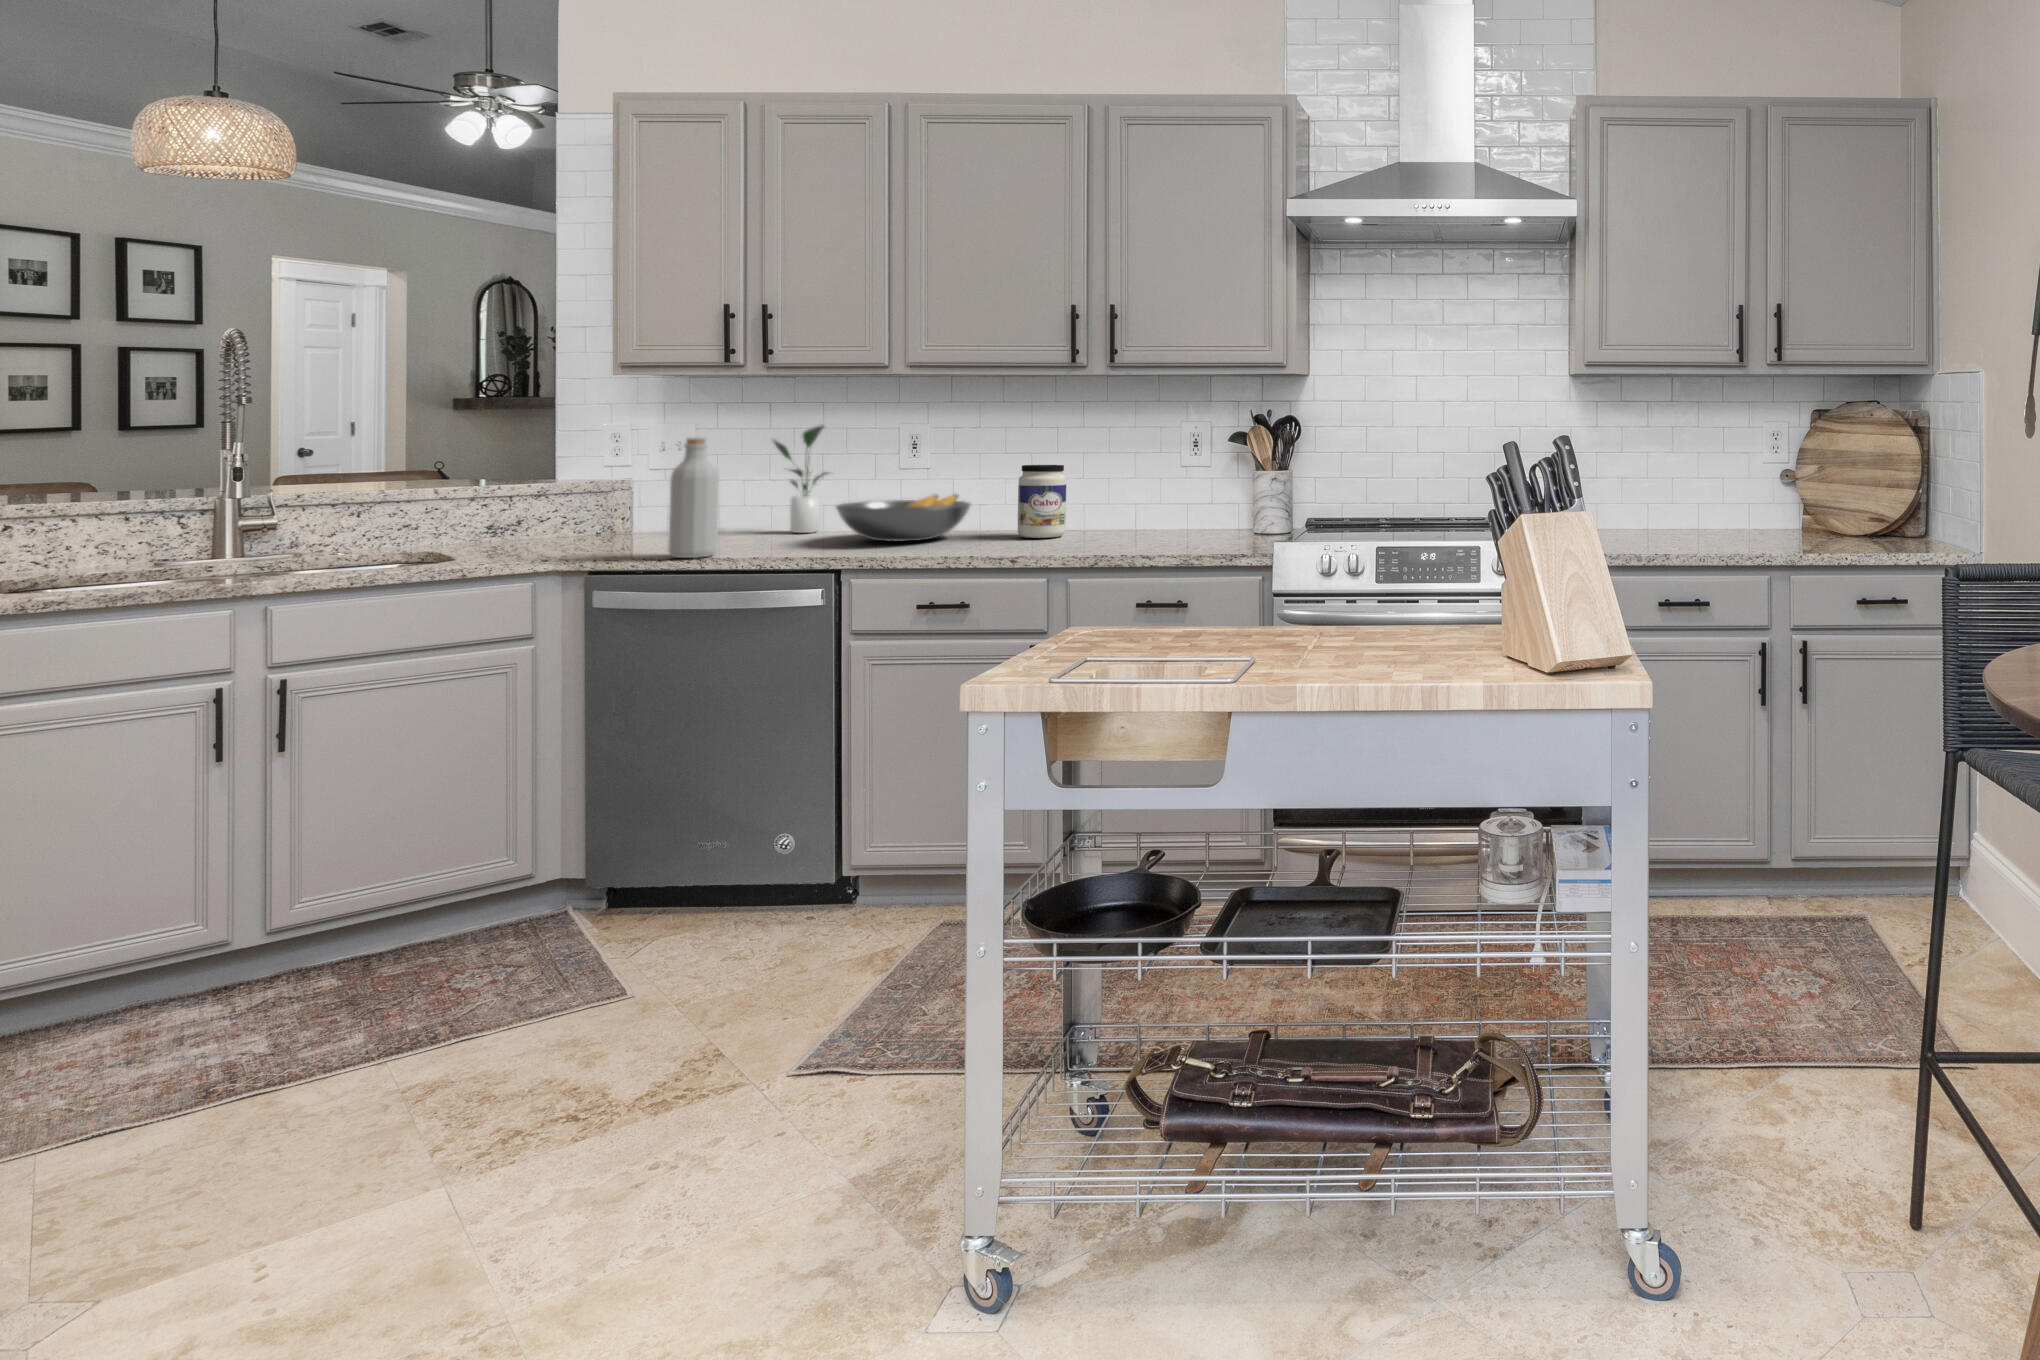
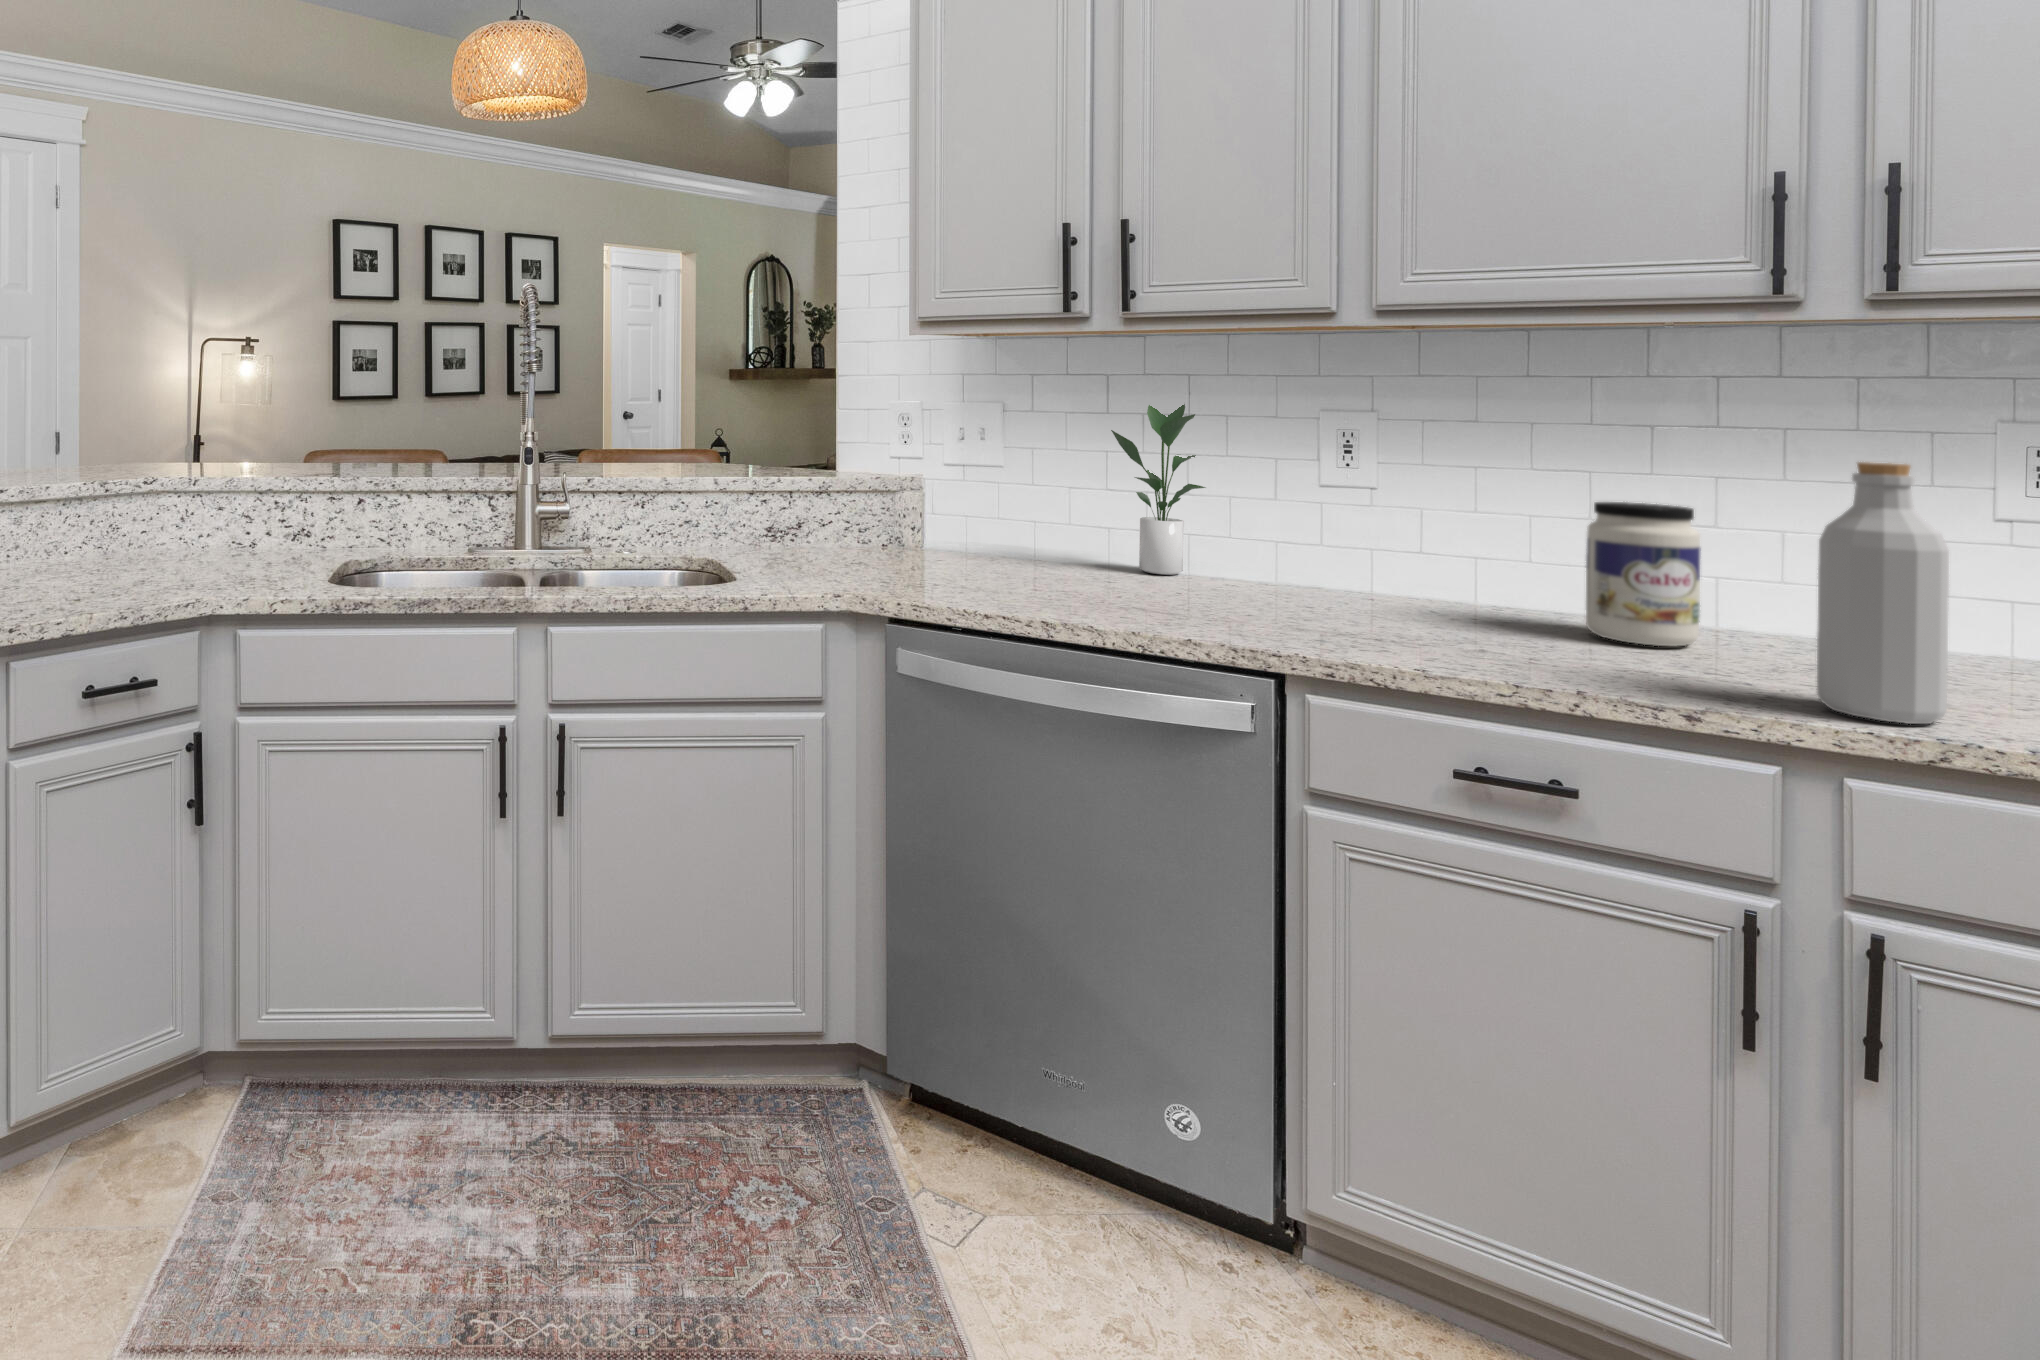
bottle: present [668,438,719,558] -> present [1817,462,1949,724]
fruit bowl: present [836,494,971,542] -> none [1233,539,1484,619]

